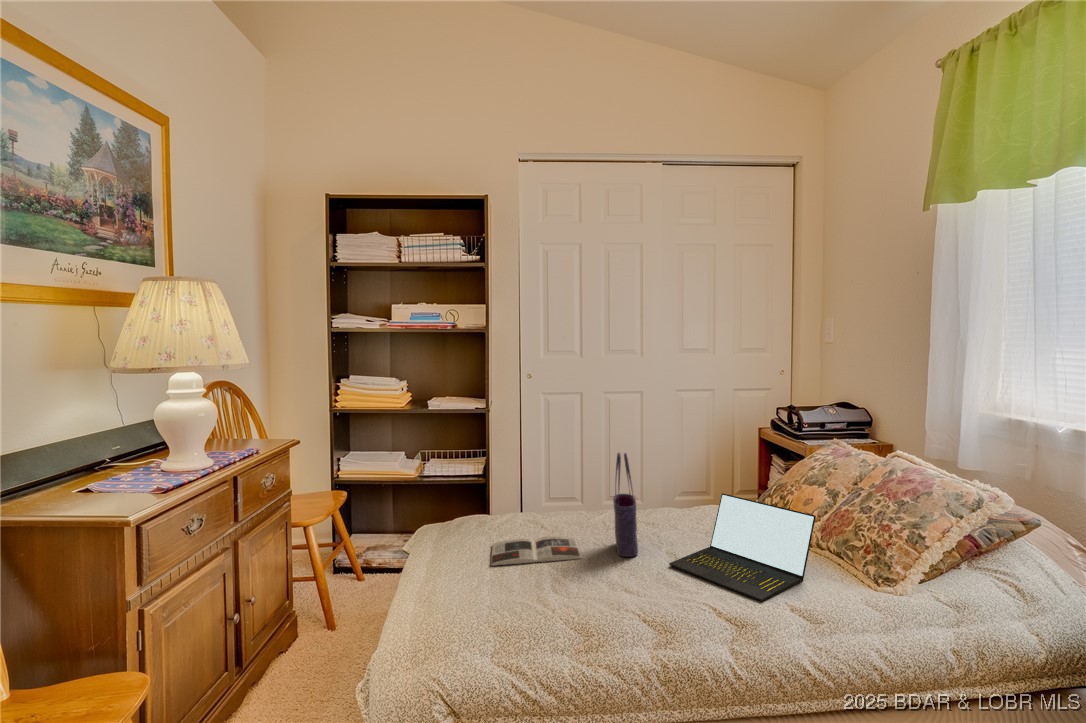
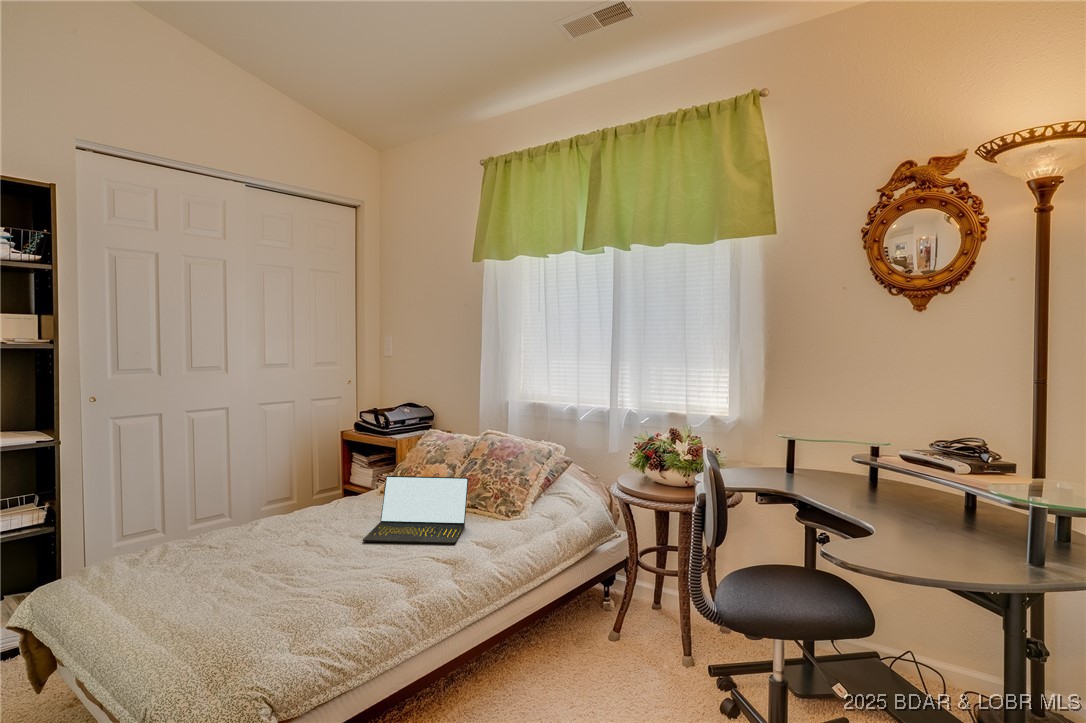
tote bag: present [613,453,638,557] -> none [293,449,325,547]
magazine: present [491,536,582,566] -> none [142,545,273,592]

